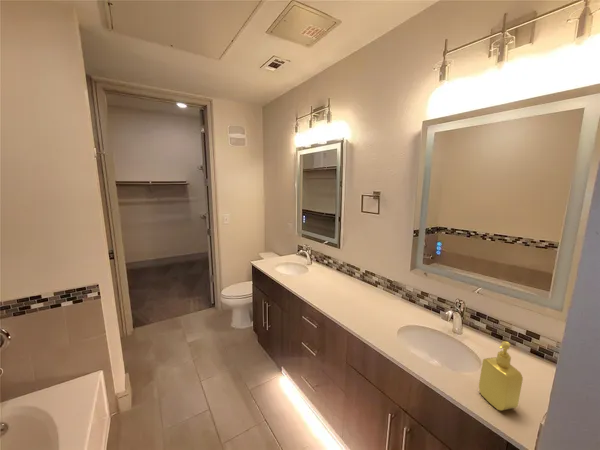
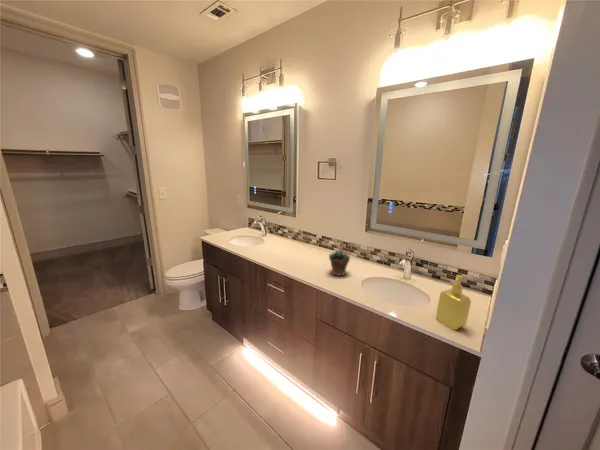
succulent plant: none [364,282,388,319] -> present [329,251,350,276]

